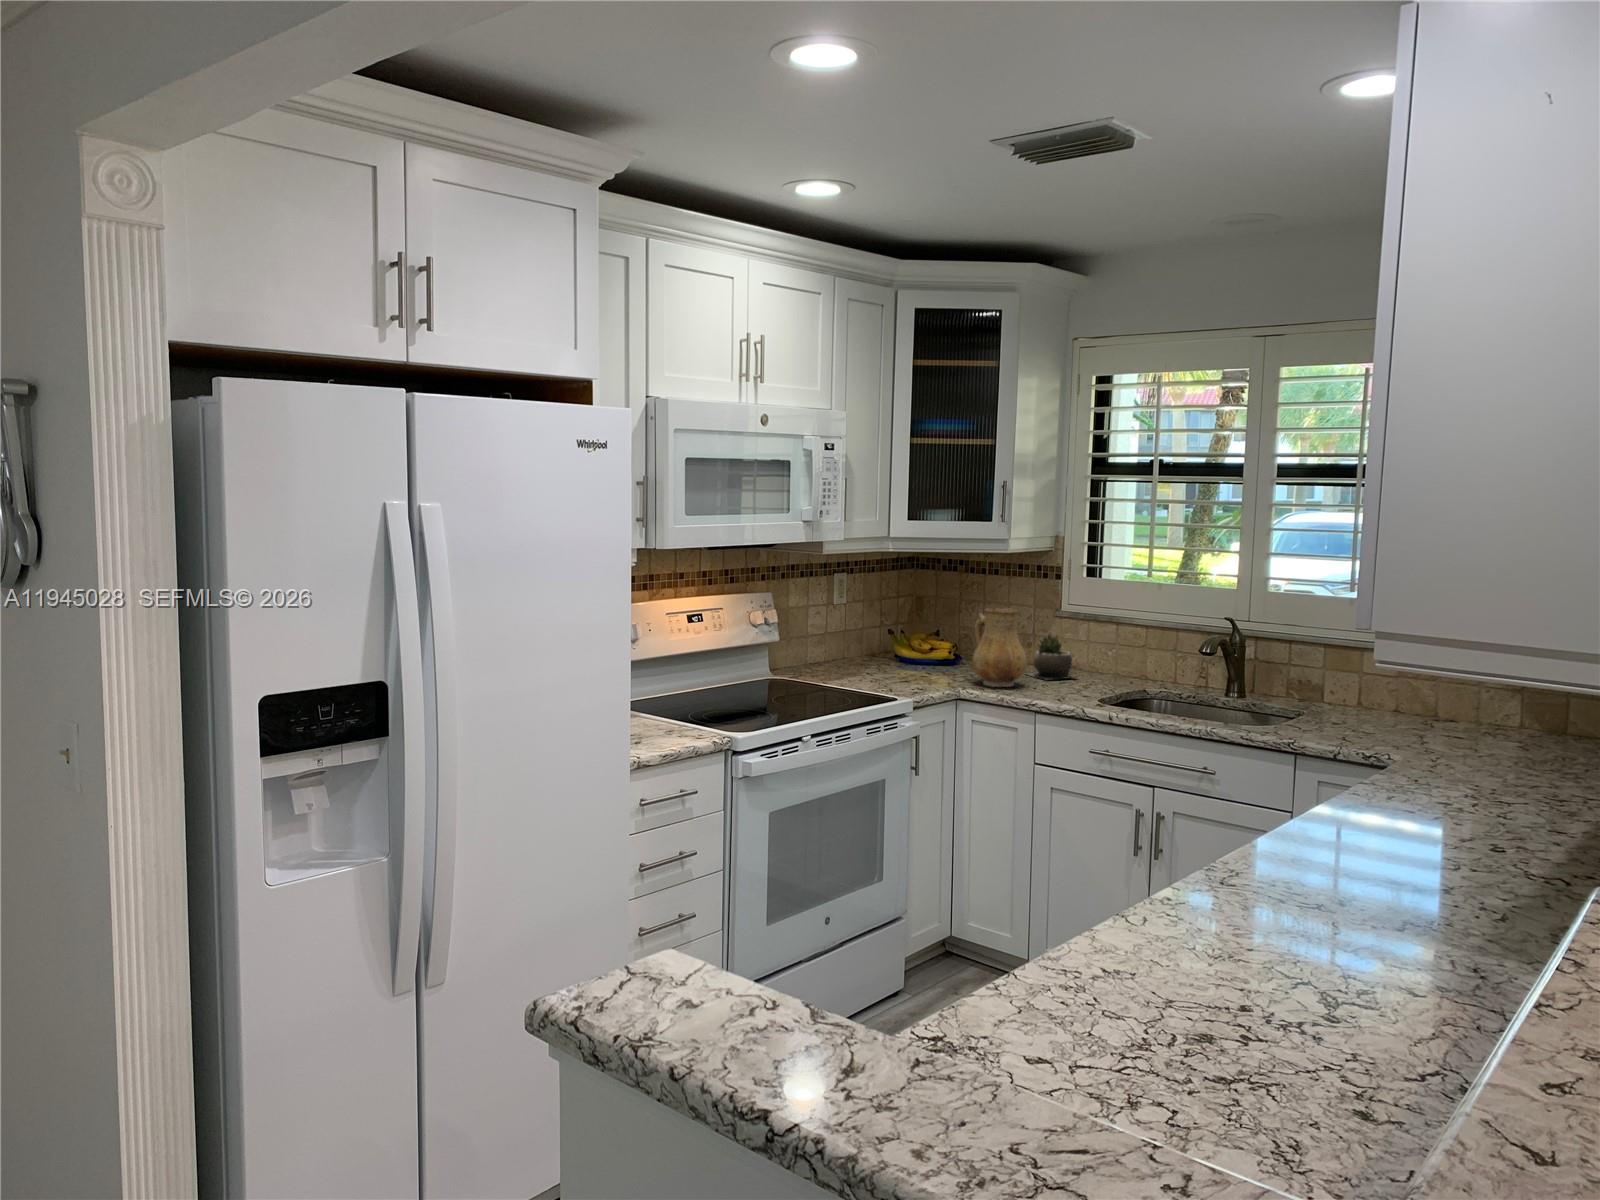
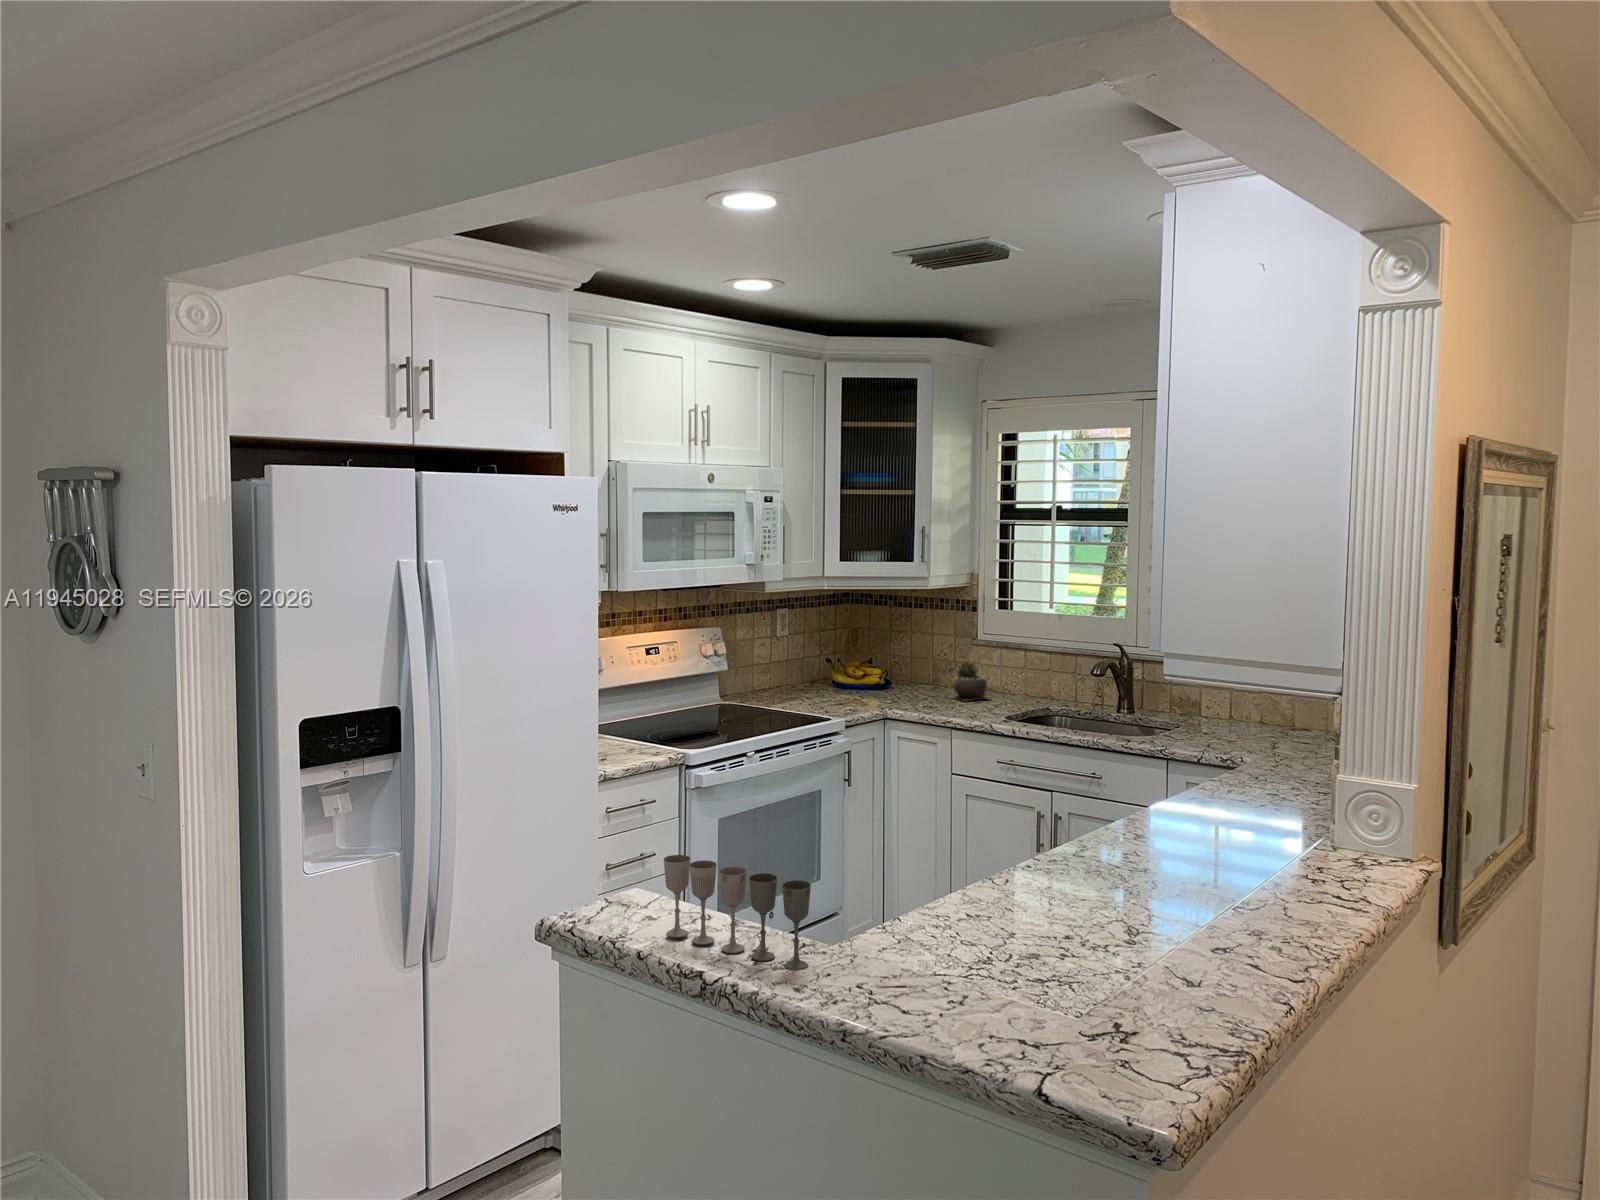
ceramic pitcher: present [972,608,1027,687] -> none [898,638,946,708]
wine glass: none [709,918,935,1113] -> present [664,855,811,970]

